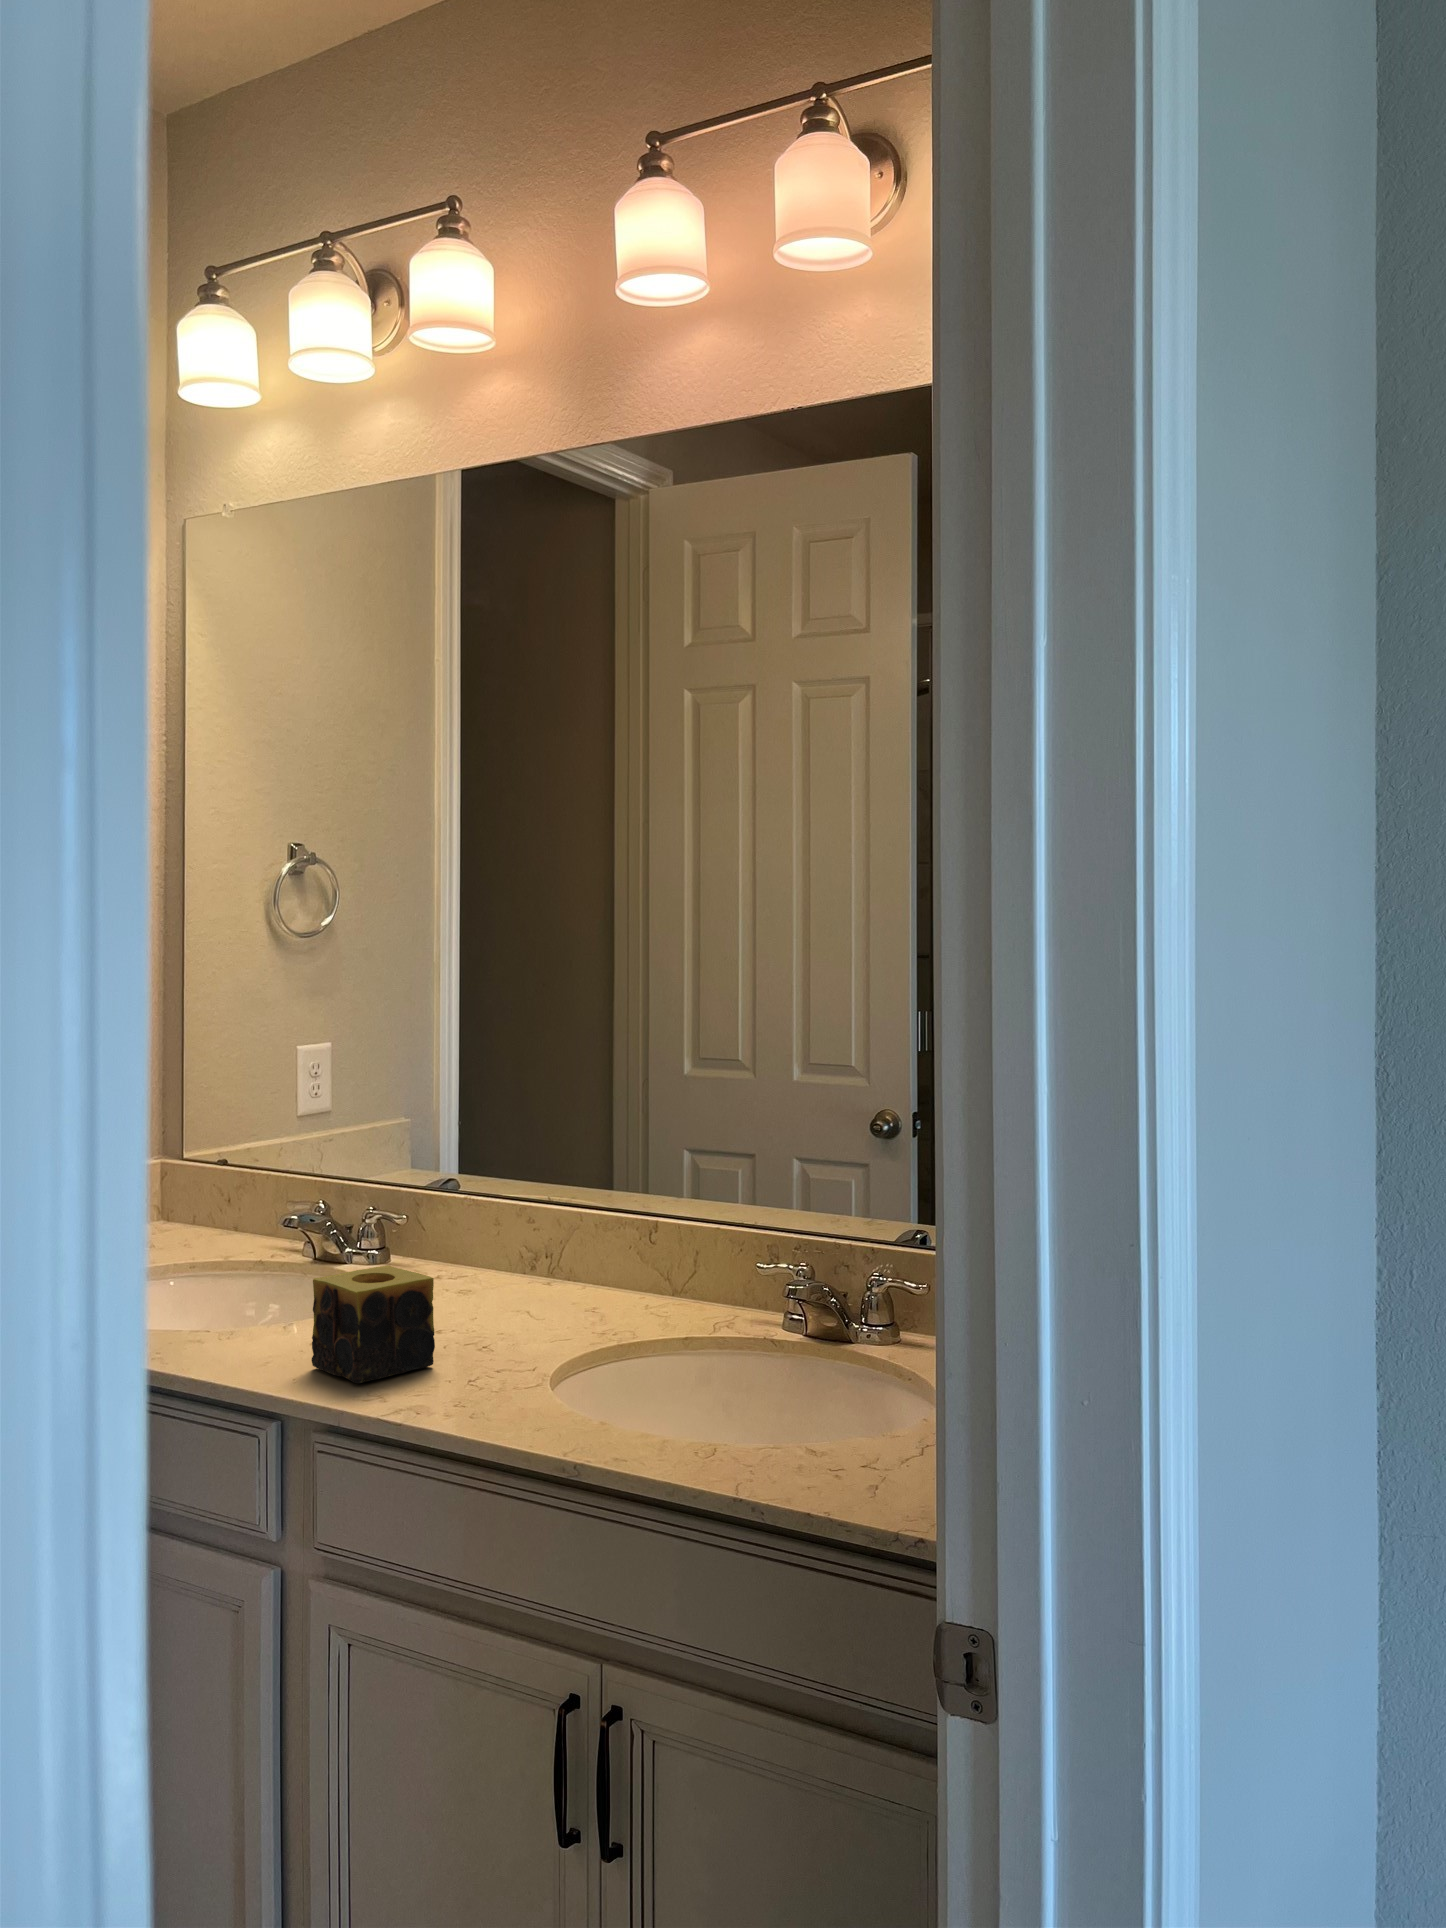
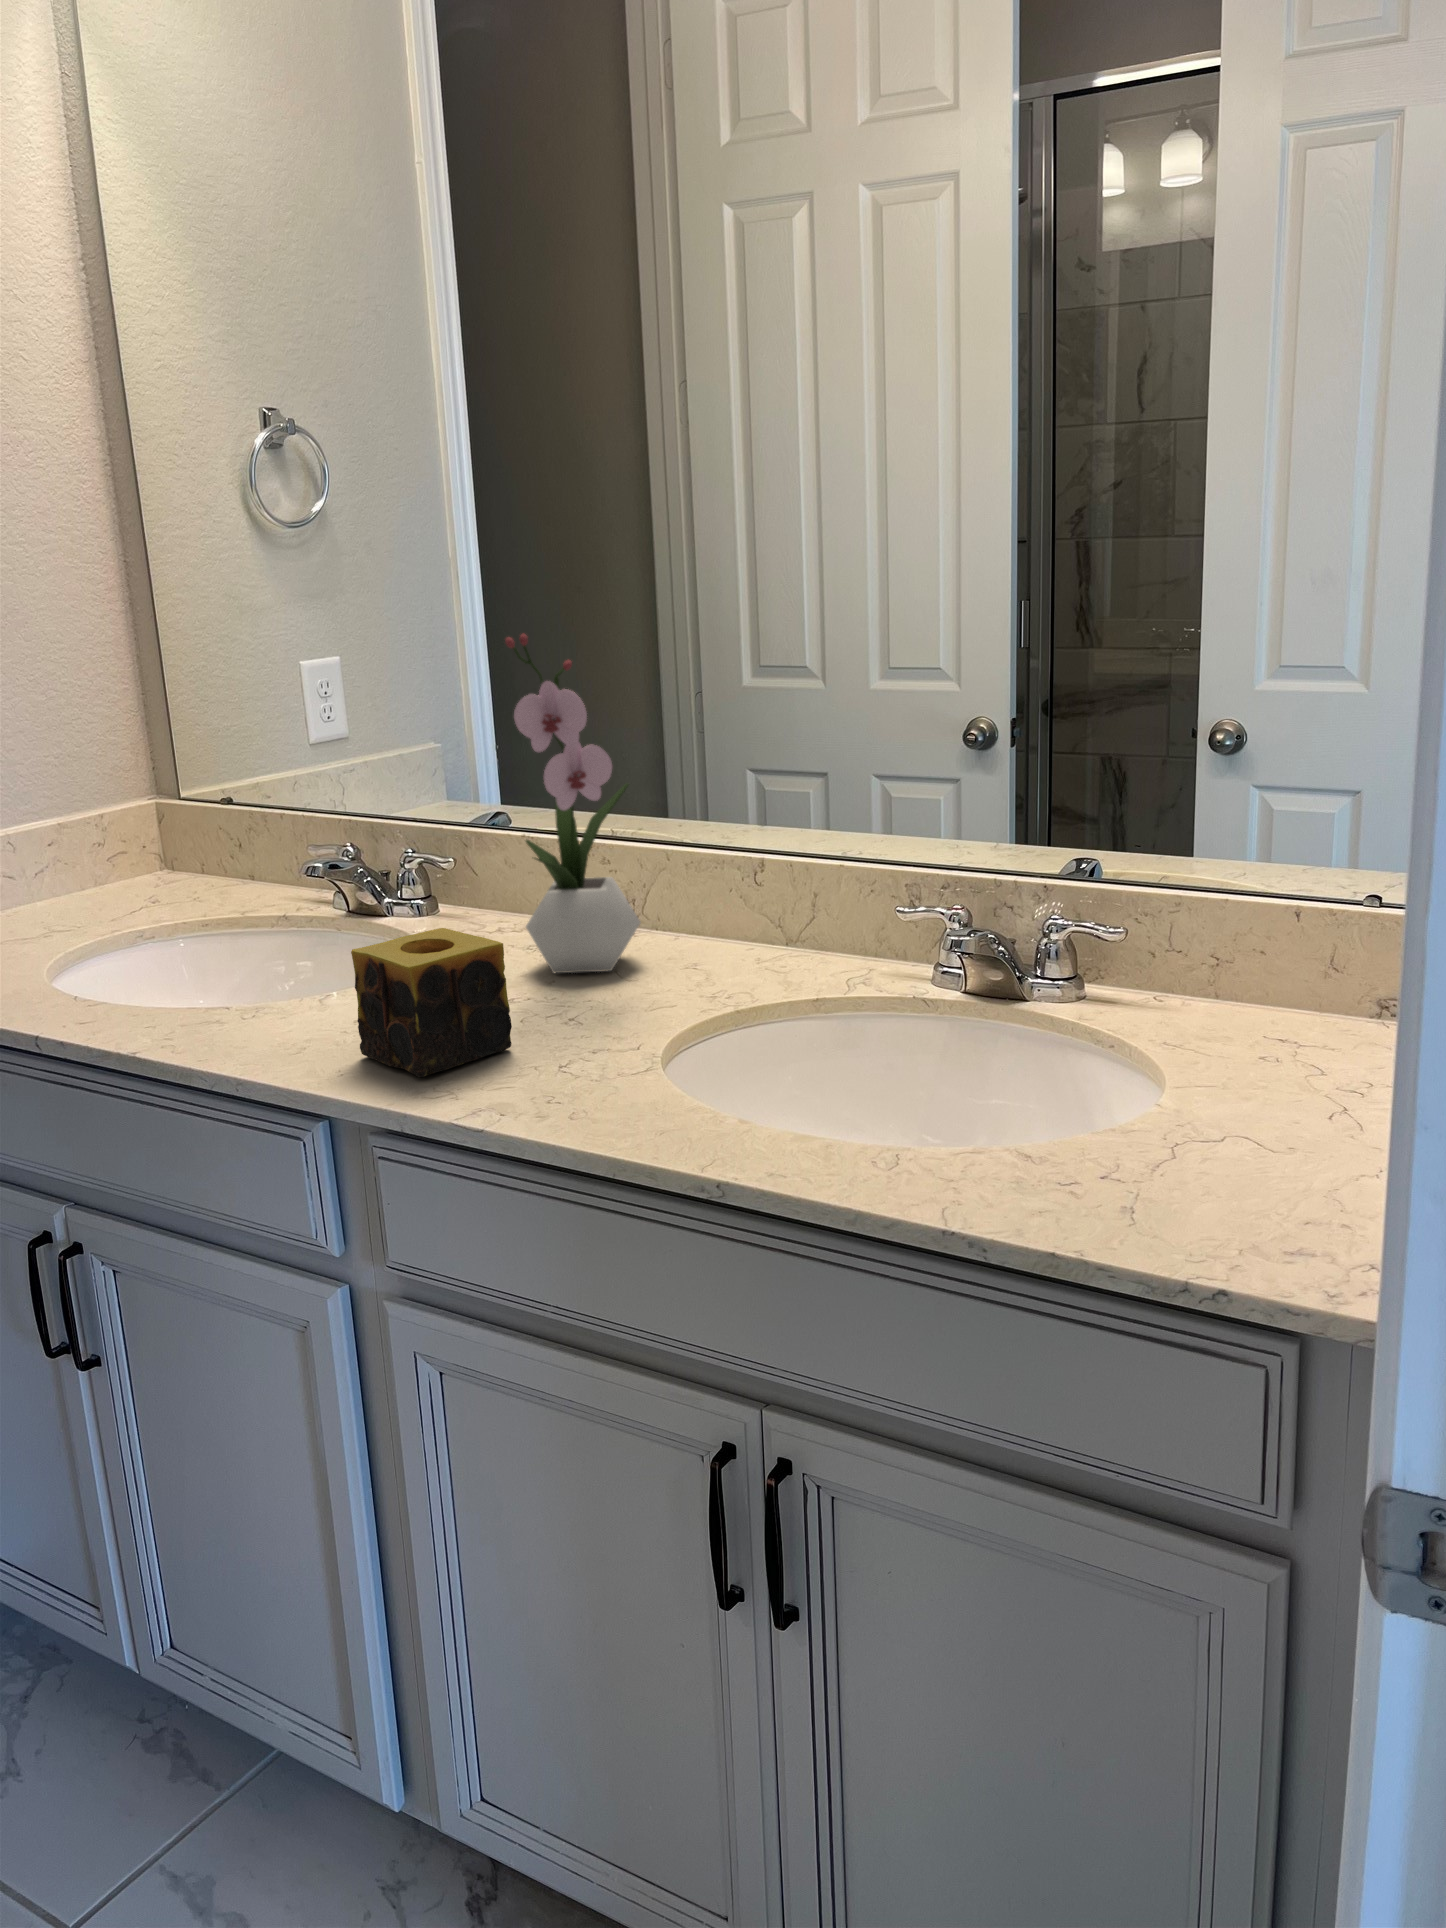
flower arrangement: none [458,1034,554,1312] -> present [505,634,641,973]

